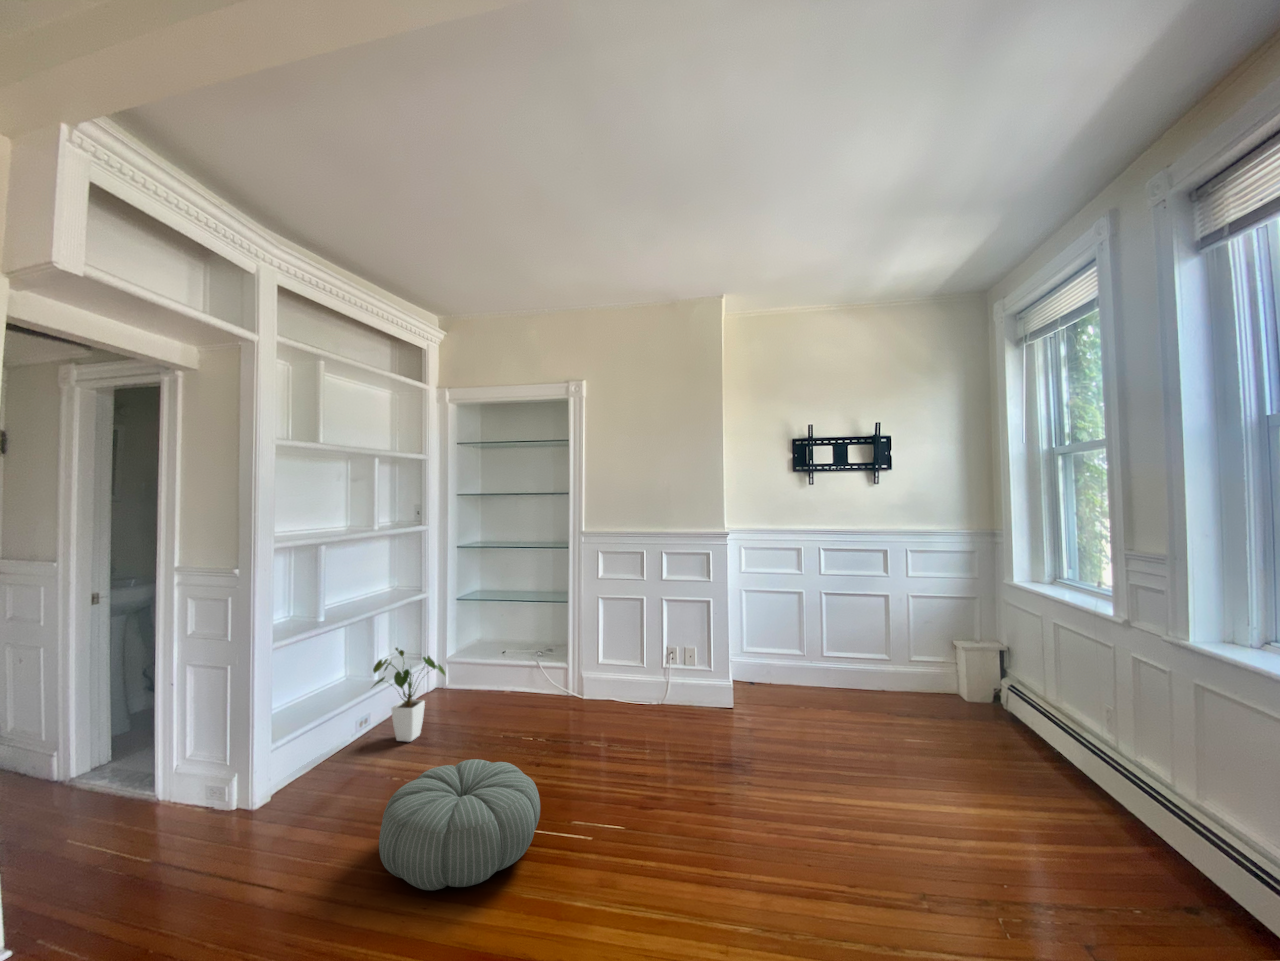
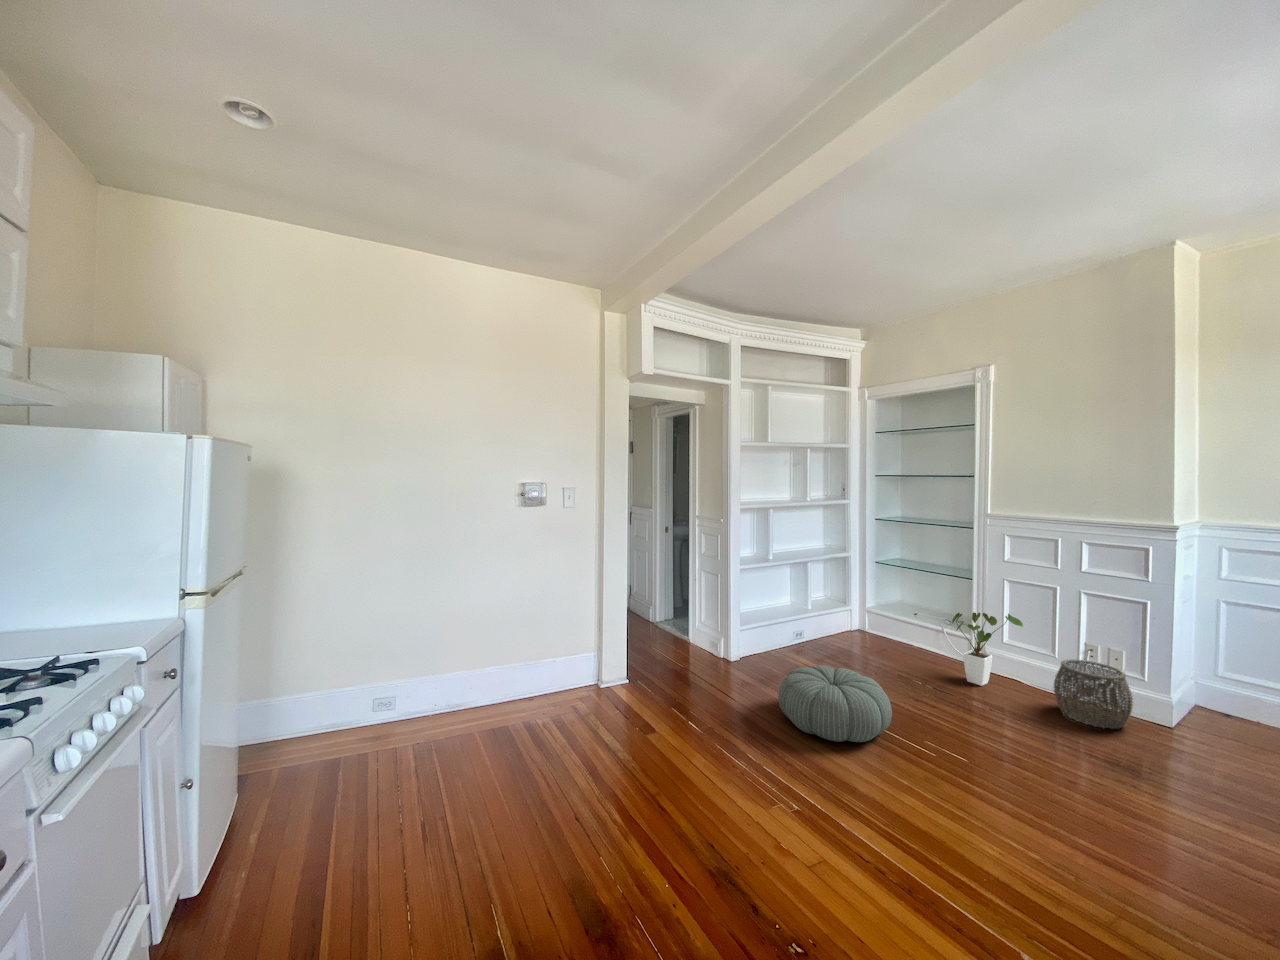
house plant: present [373,648,445,742] -> present [952,613,1023,686]
woven basket: none [653,665,710,730] -> present [1054,659,1133,729]

